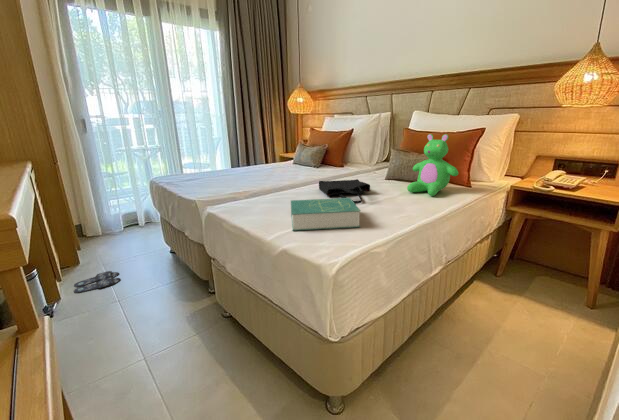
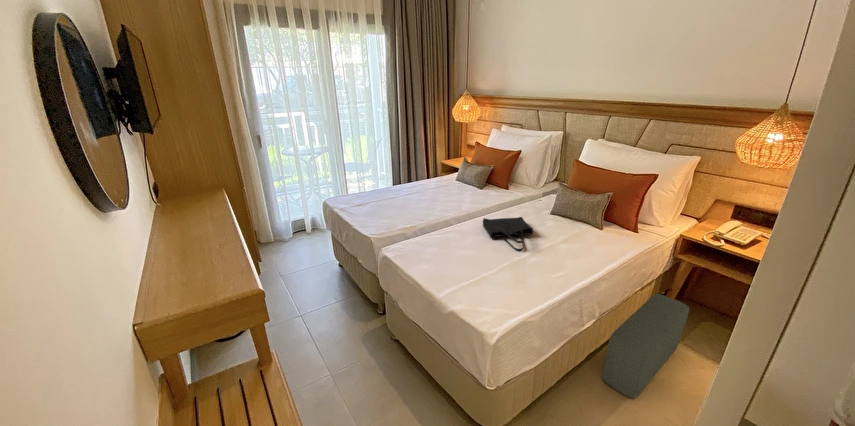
teddy bear: present [407,134,458,196] -> none [570,181,623,245]
book: present [291,198,361,231] -> none [457,251,521,286]
pouf: none [452,246,527,350] -> present [602,294,689,399]
slippers: present [74,271,121,293] -> none [261,284,299,305]

